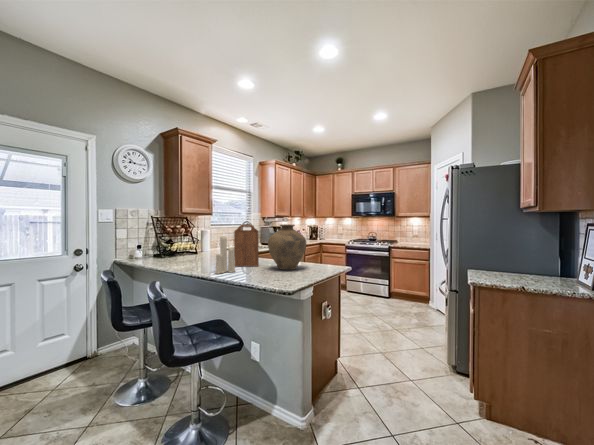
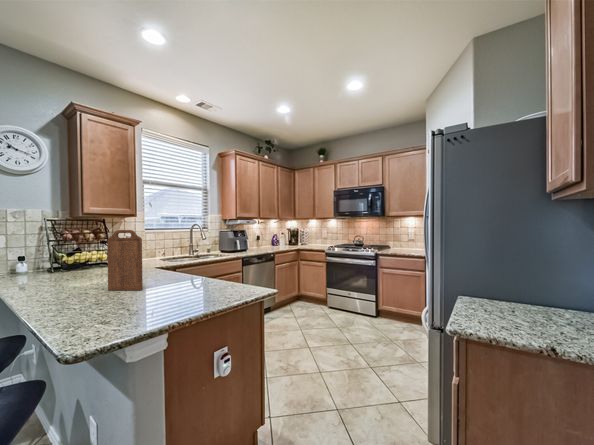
vase: present [268,224,306,270] -> none [140,229,203,298]
candle: present [215,236,235,274] -> none [43,237,85,307]

